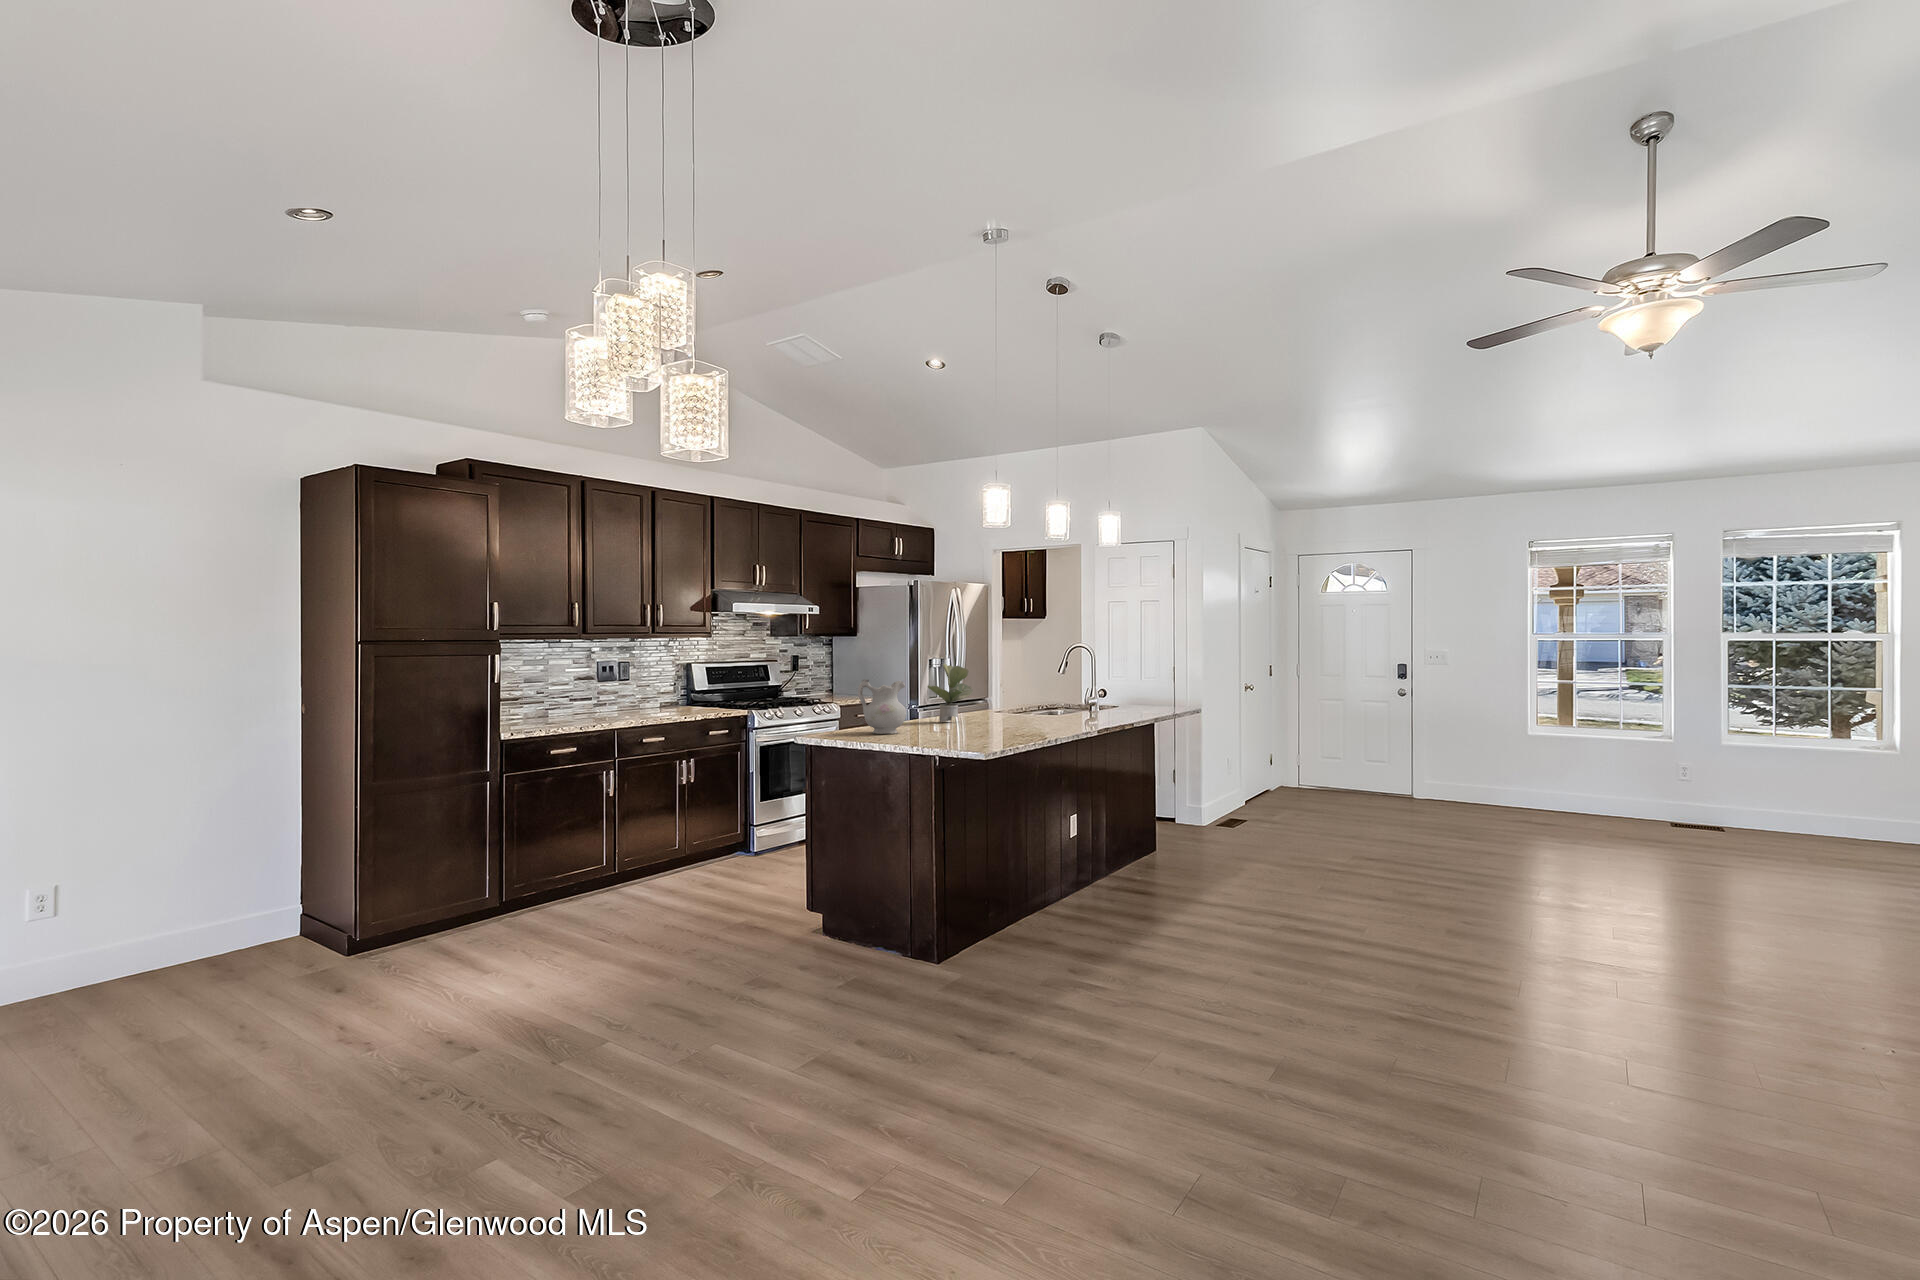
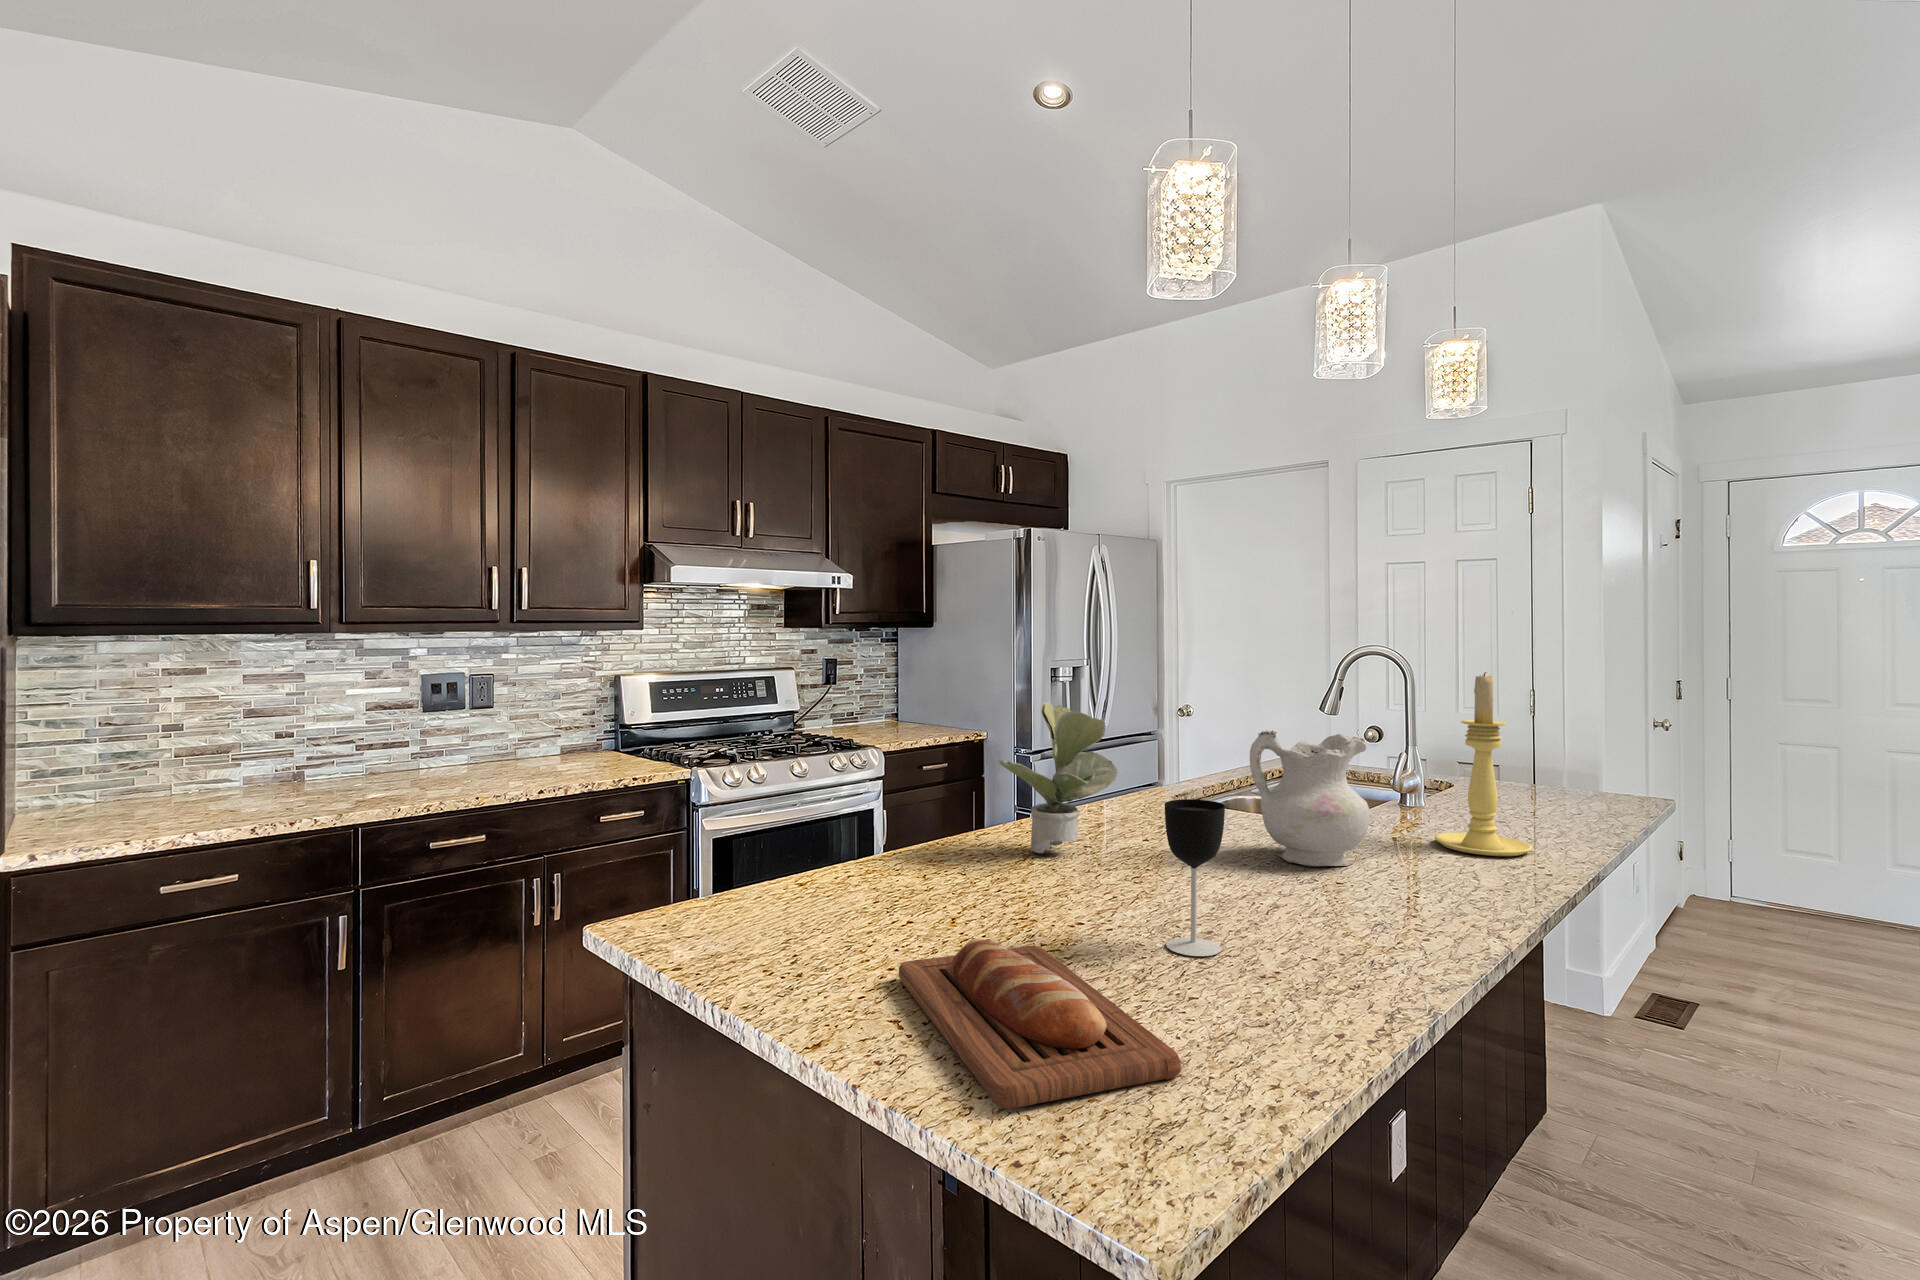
candle holder: none [1093,651,1125,718] -> present [1435,672,1532,856]
ceramic pitcher: present [858,679,906,734] -> present [1250,730,1370,866]
wine glass: none [990,688,1008,733] -> present [1165,799,1225,956]
bread loaf: none [913,723,993,744] -> present [899,939,1181,1109]

